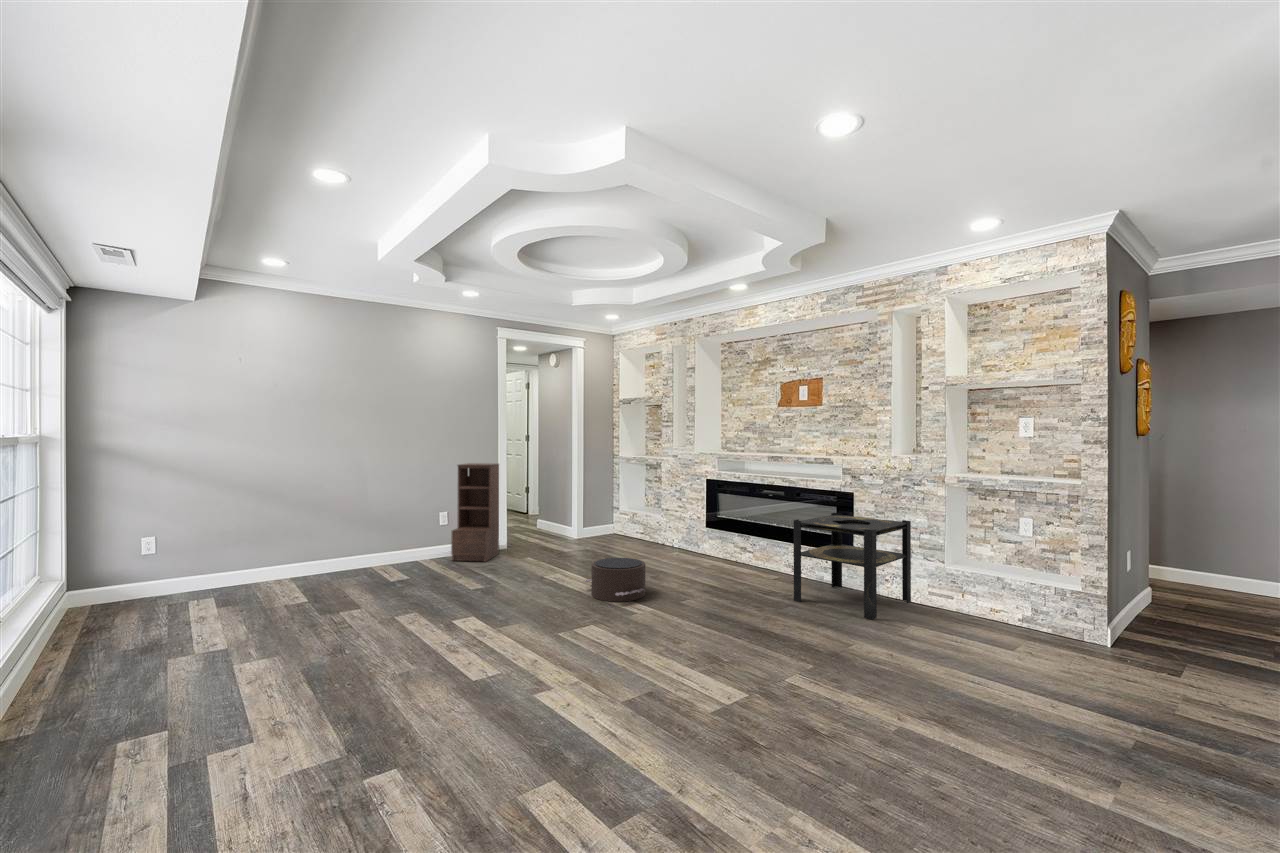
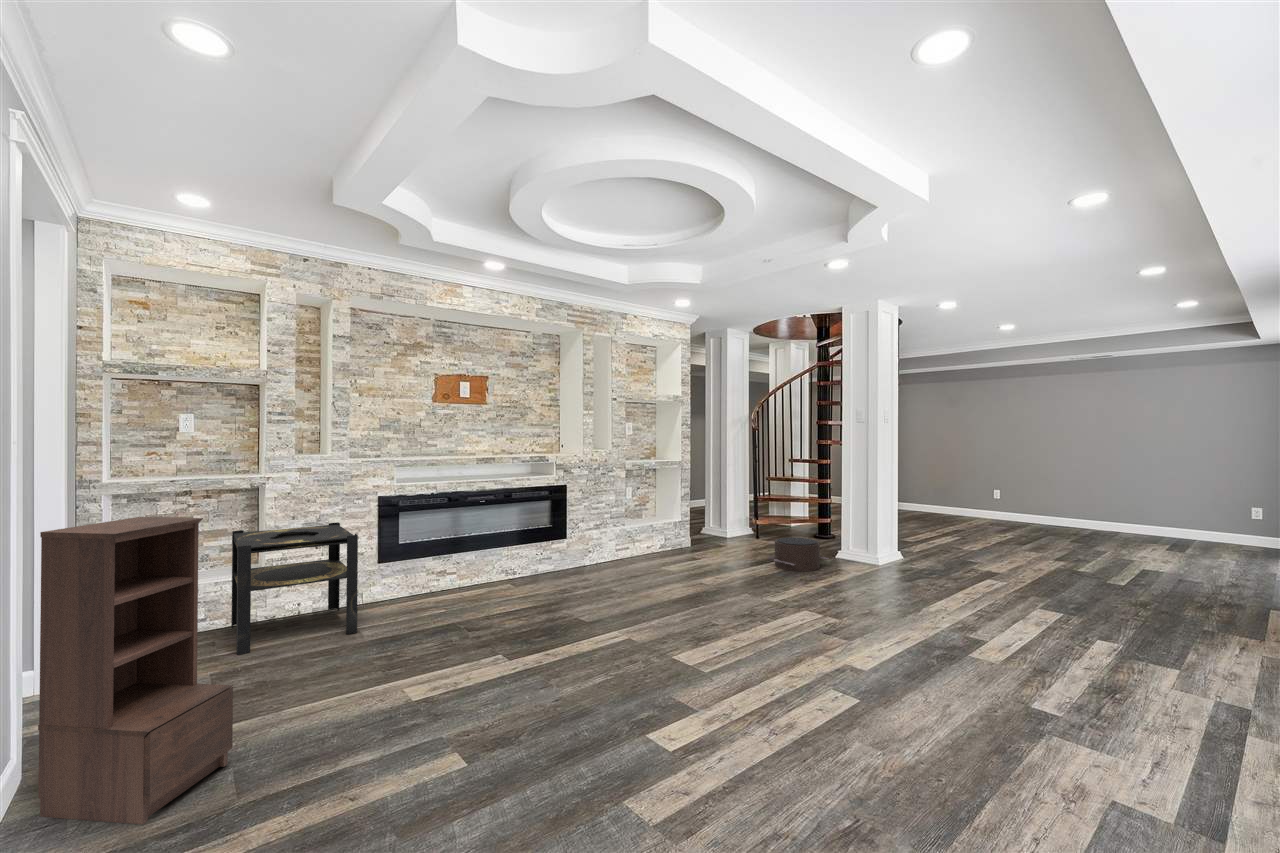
side table: present [794,513,911,619] -> present [231,522,358,655]
pouf: present [584,558,645,602] -> present [774,537,829,571]

